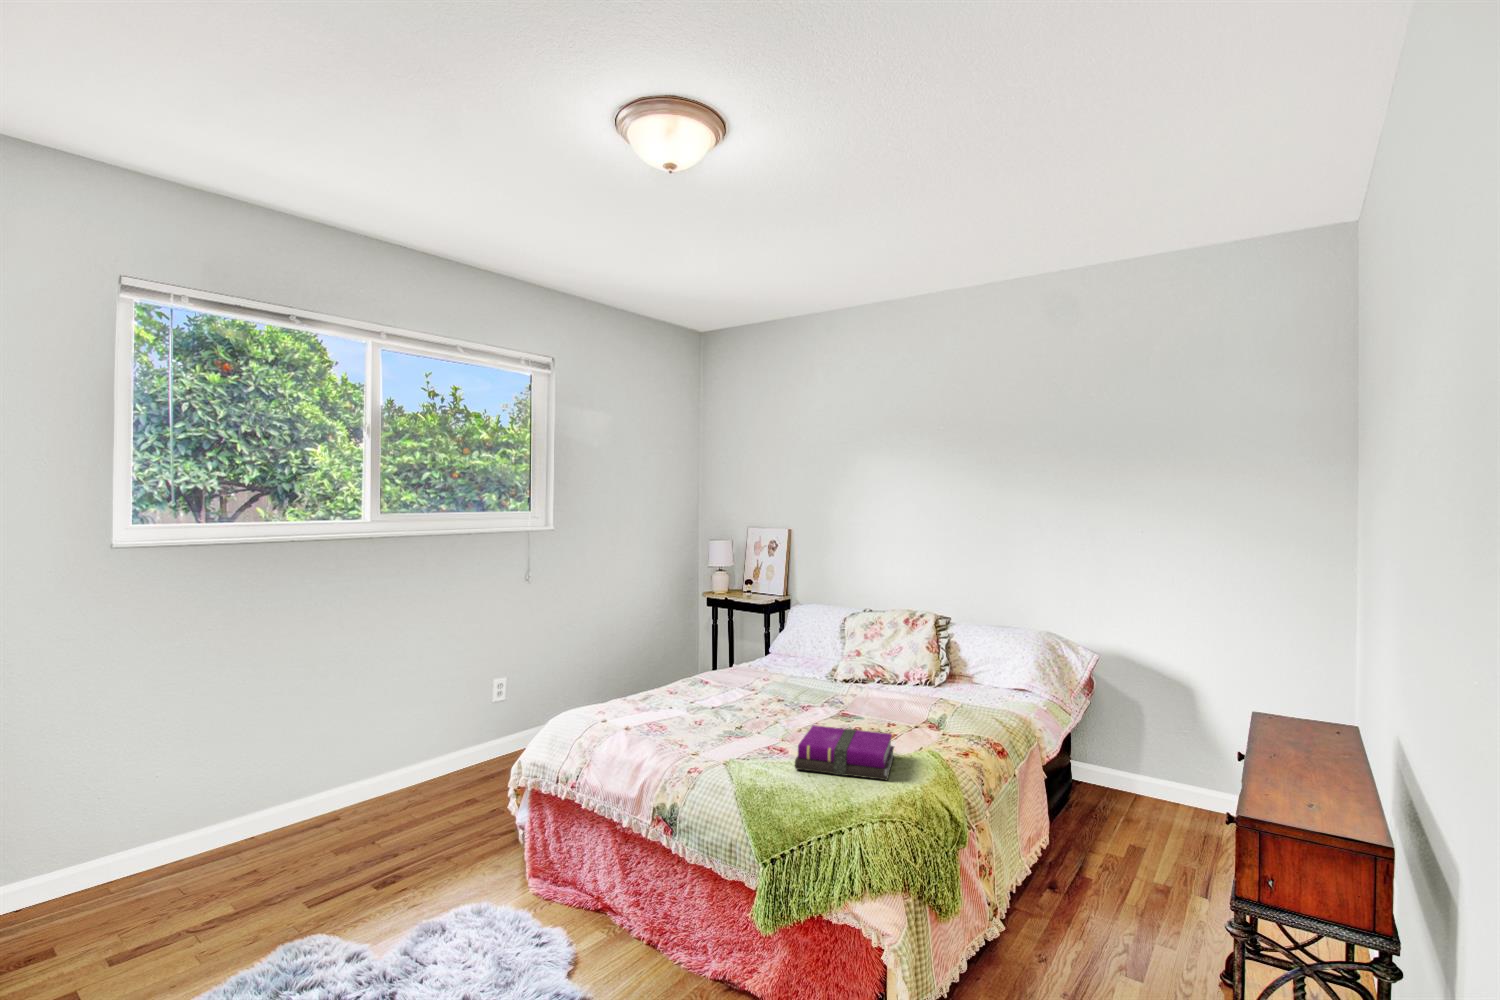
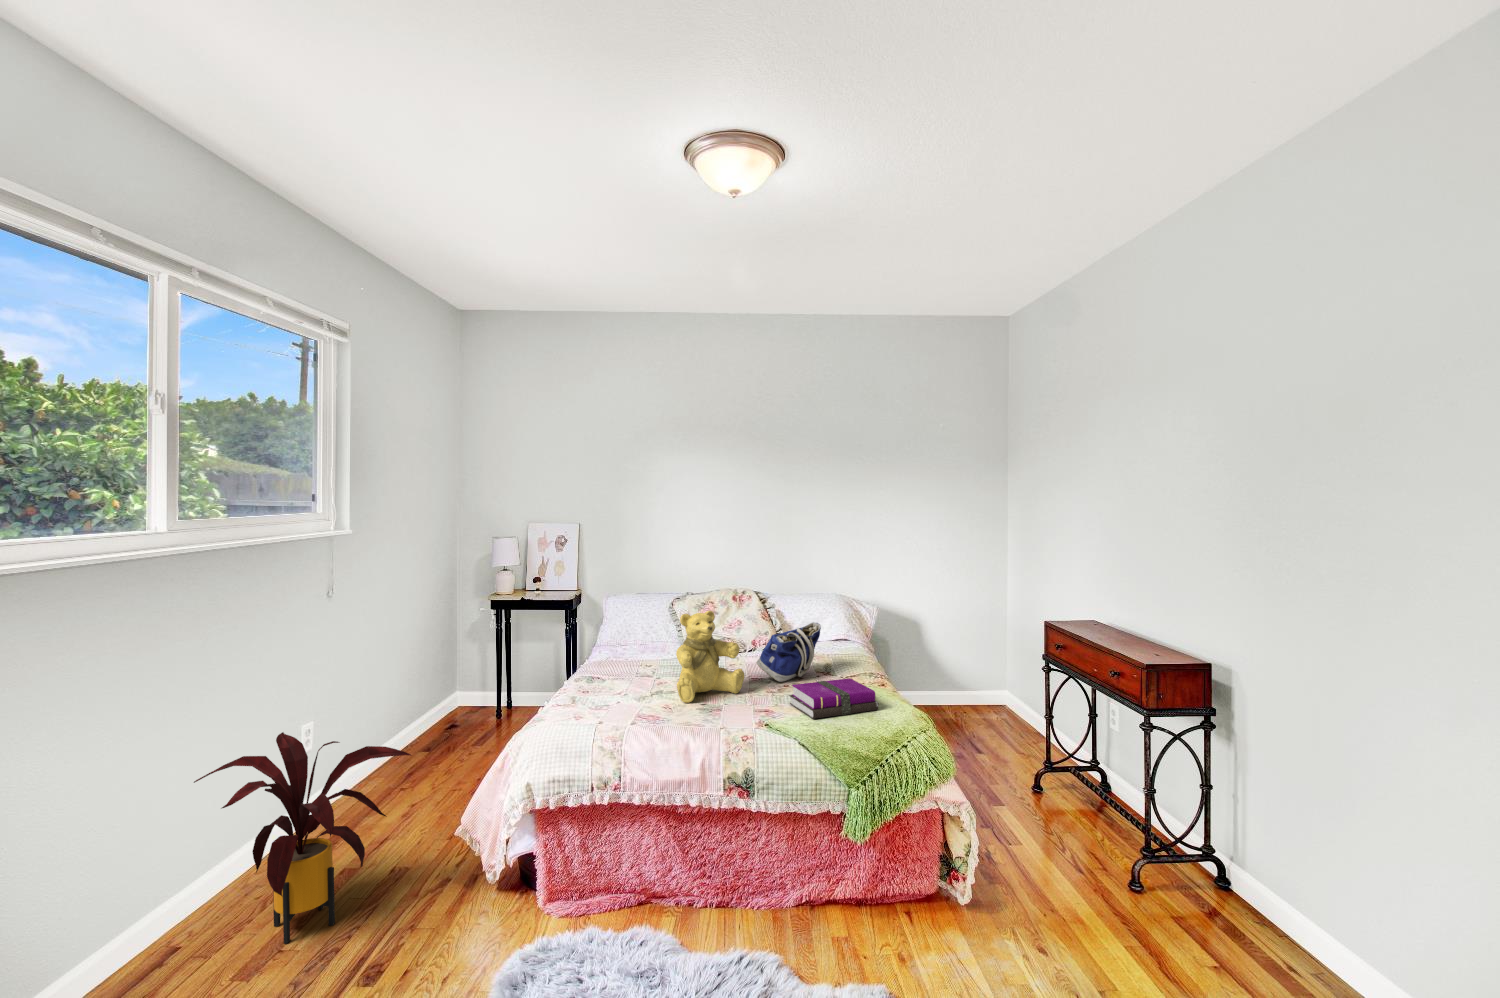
teddy bear: none [713,625,797,724] -> present [676,611,744,703]
tote bag: none [833,659,927,723] -> present [756,622,821,682]
house plant: none [331,674,480,837] -> present [194,732,412,944]

